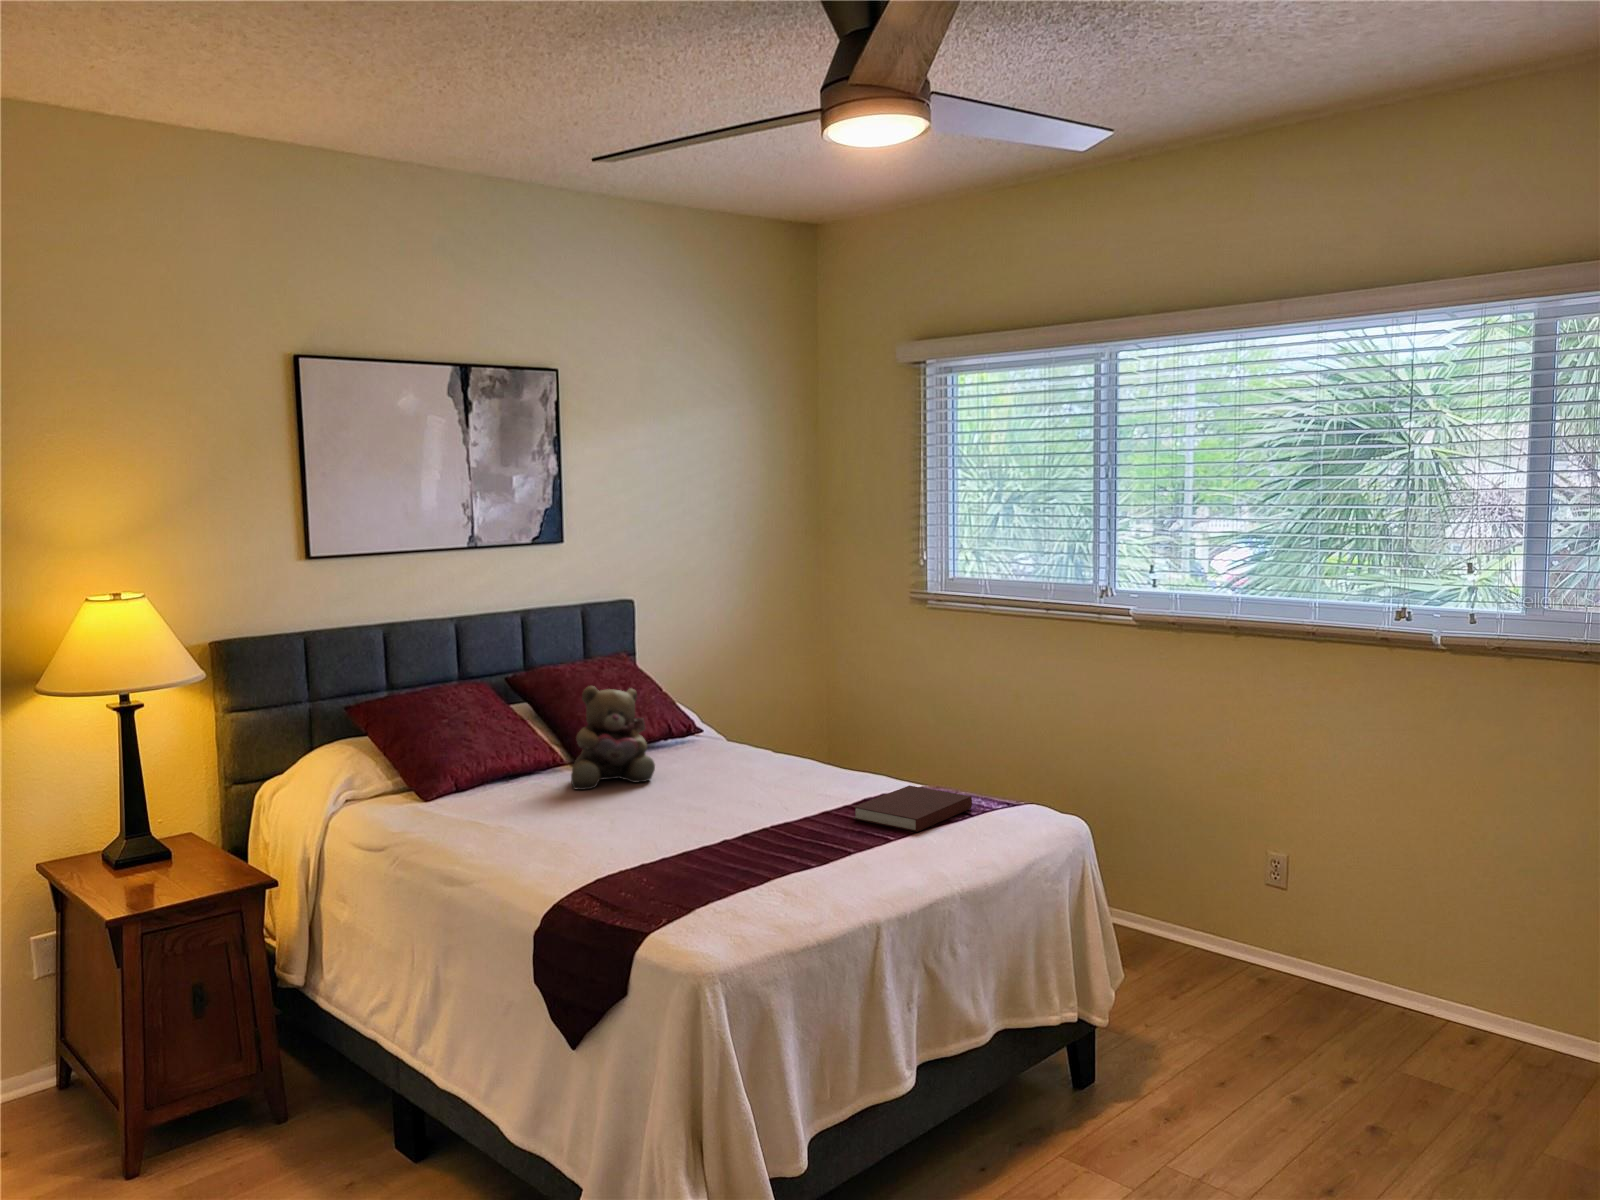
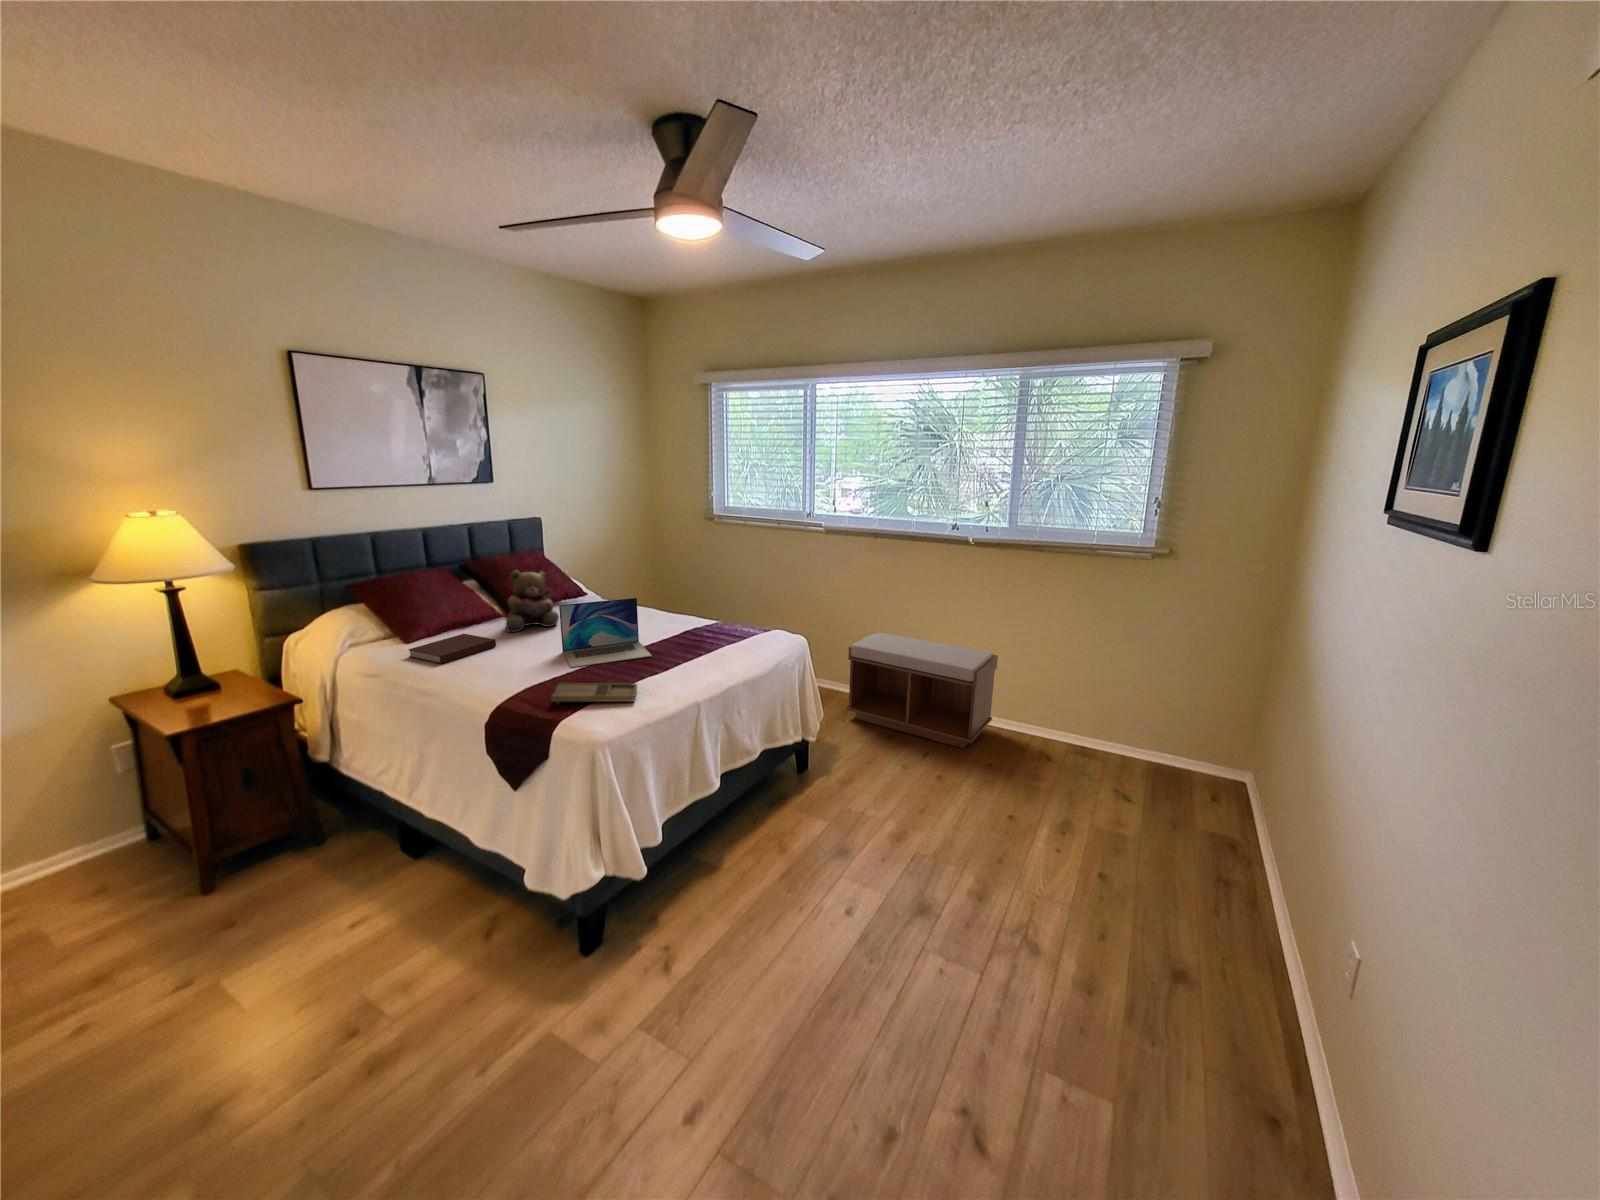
laptop: none [655,736,804,851] -> present [559,598,652,667]
notebook: present [853,785,972,832] -> present [408,634,496,664]
bench: none [1177,819,1499,1066] -> present [847,633,998,748]
tray: none [635,874,775,912] -> present [551,683,637,704]

